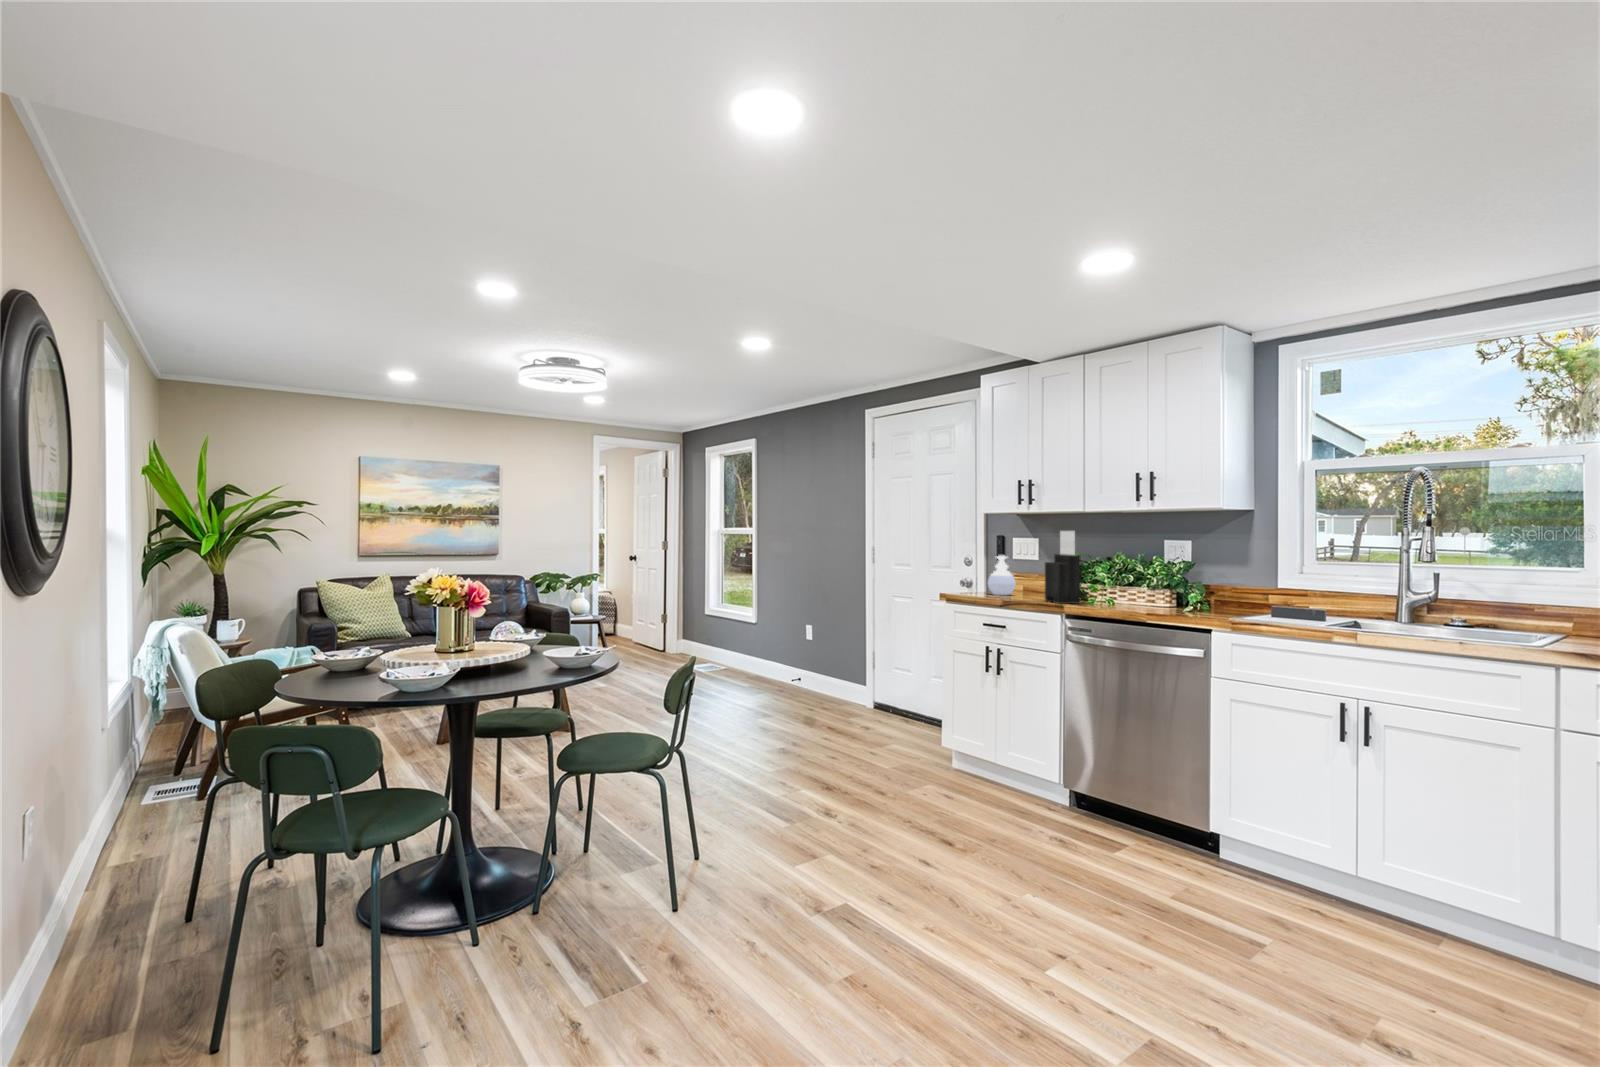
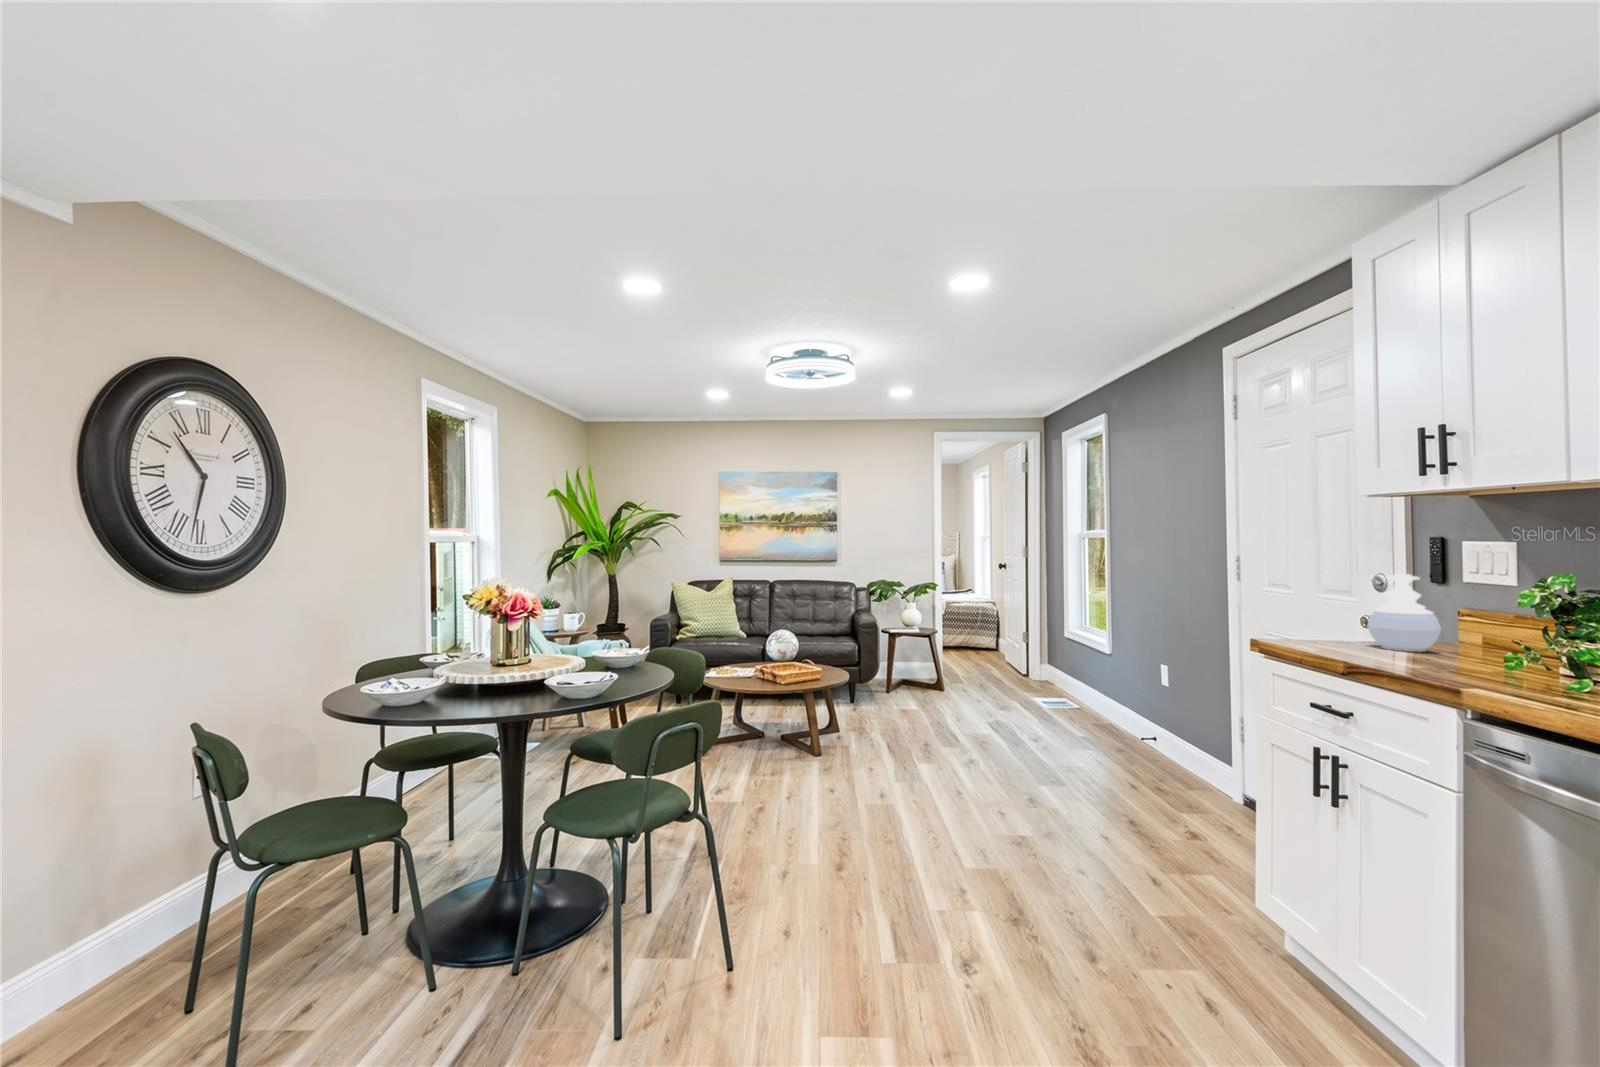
knife block: present [1045,531,1081,604] -> none [1449,524,1537,689]

